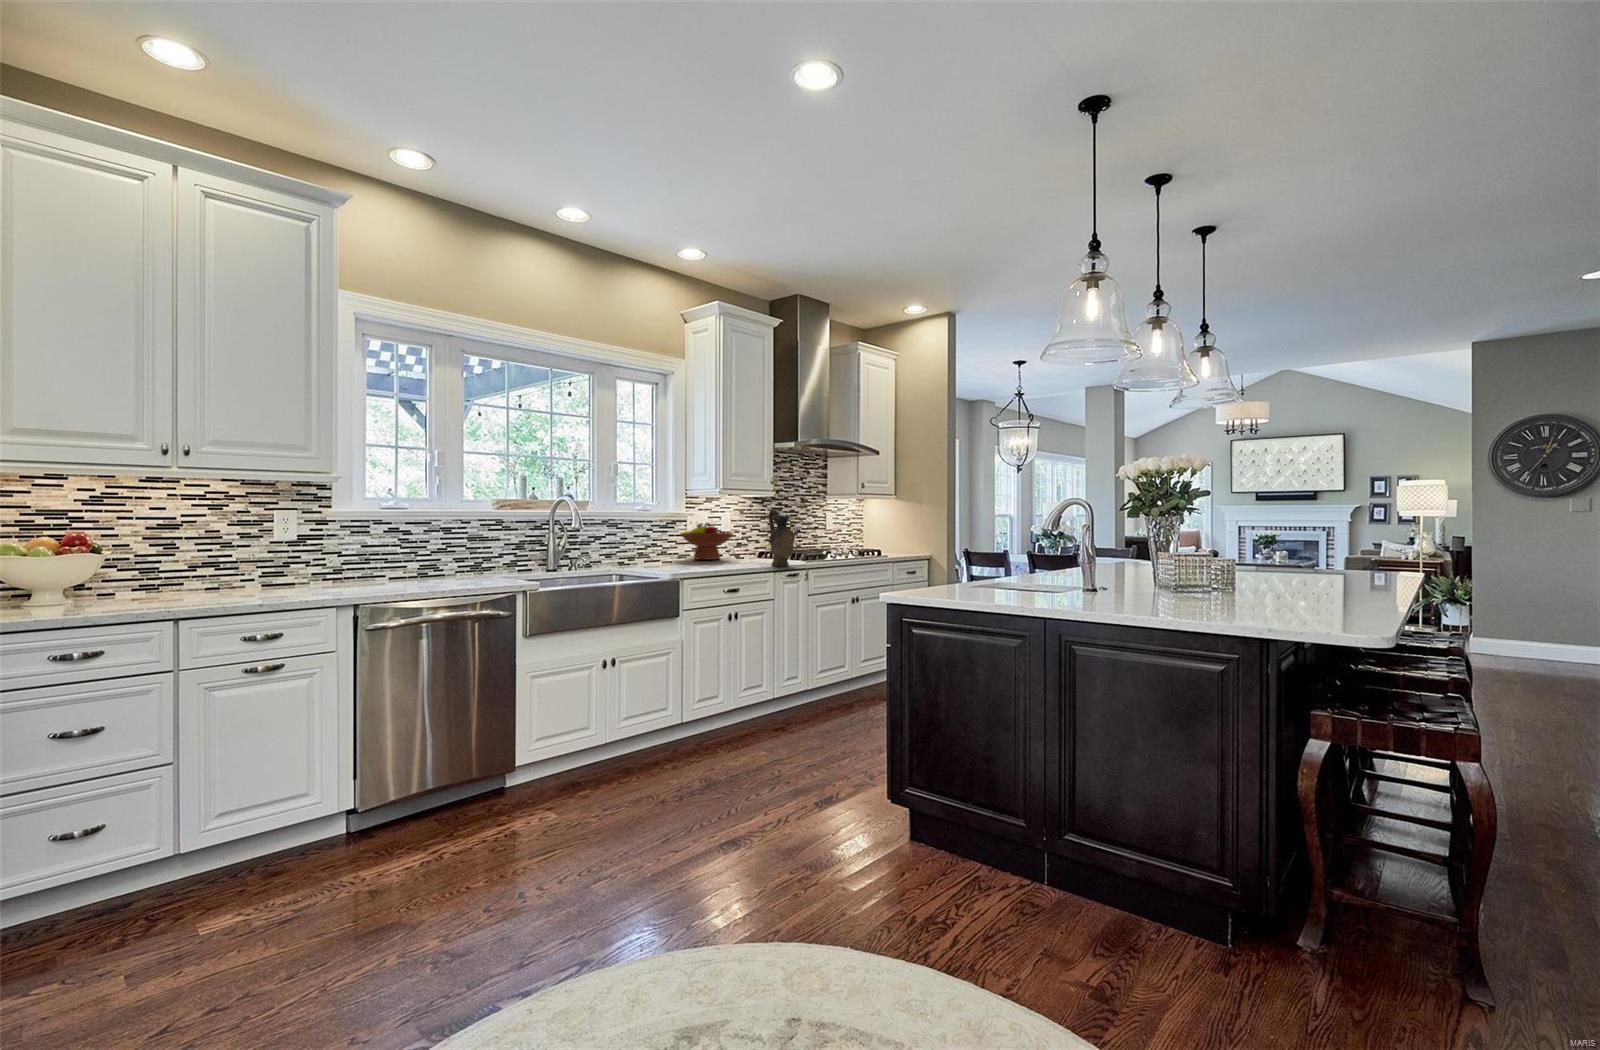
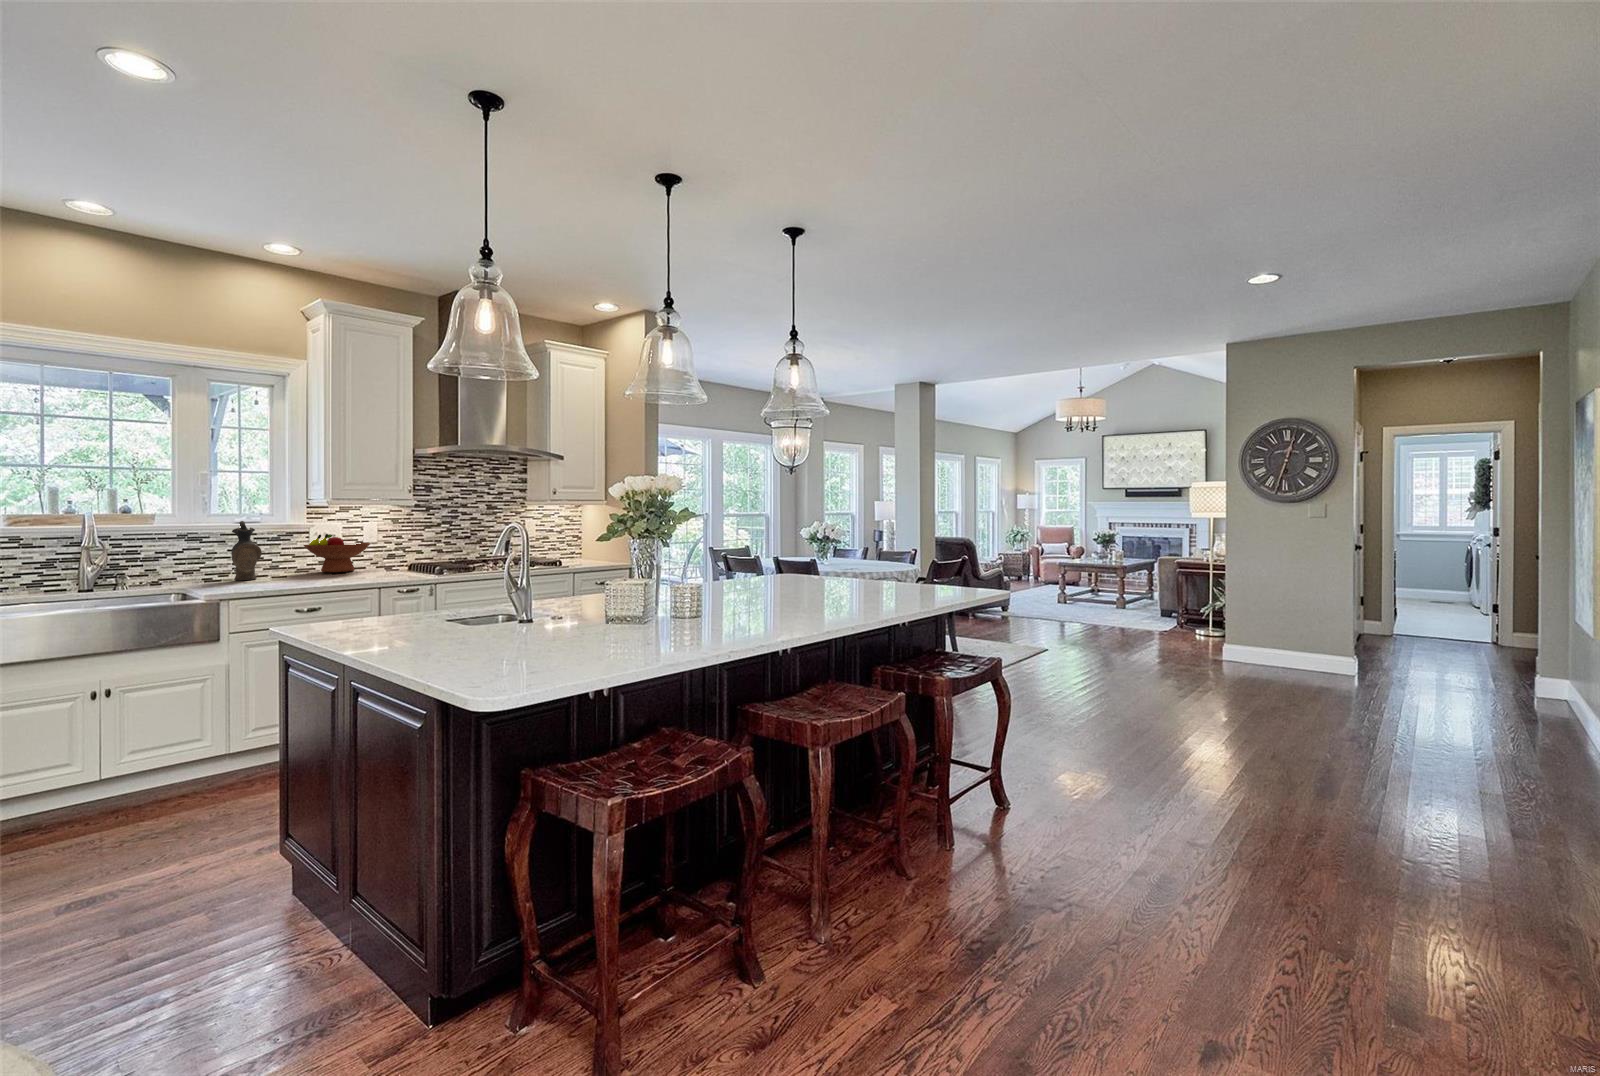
ceramic pitcher: present [769,509,795,566] -> present [231,521,262,580]

